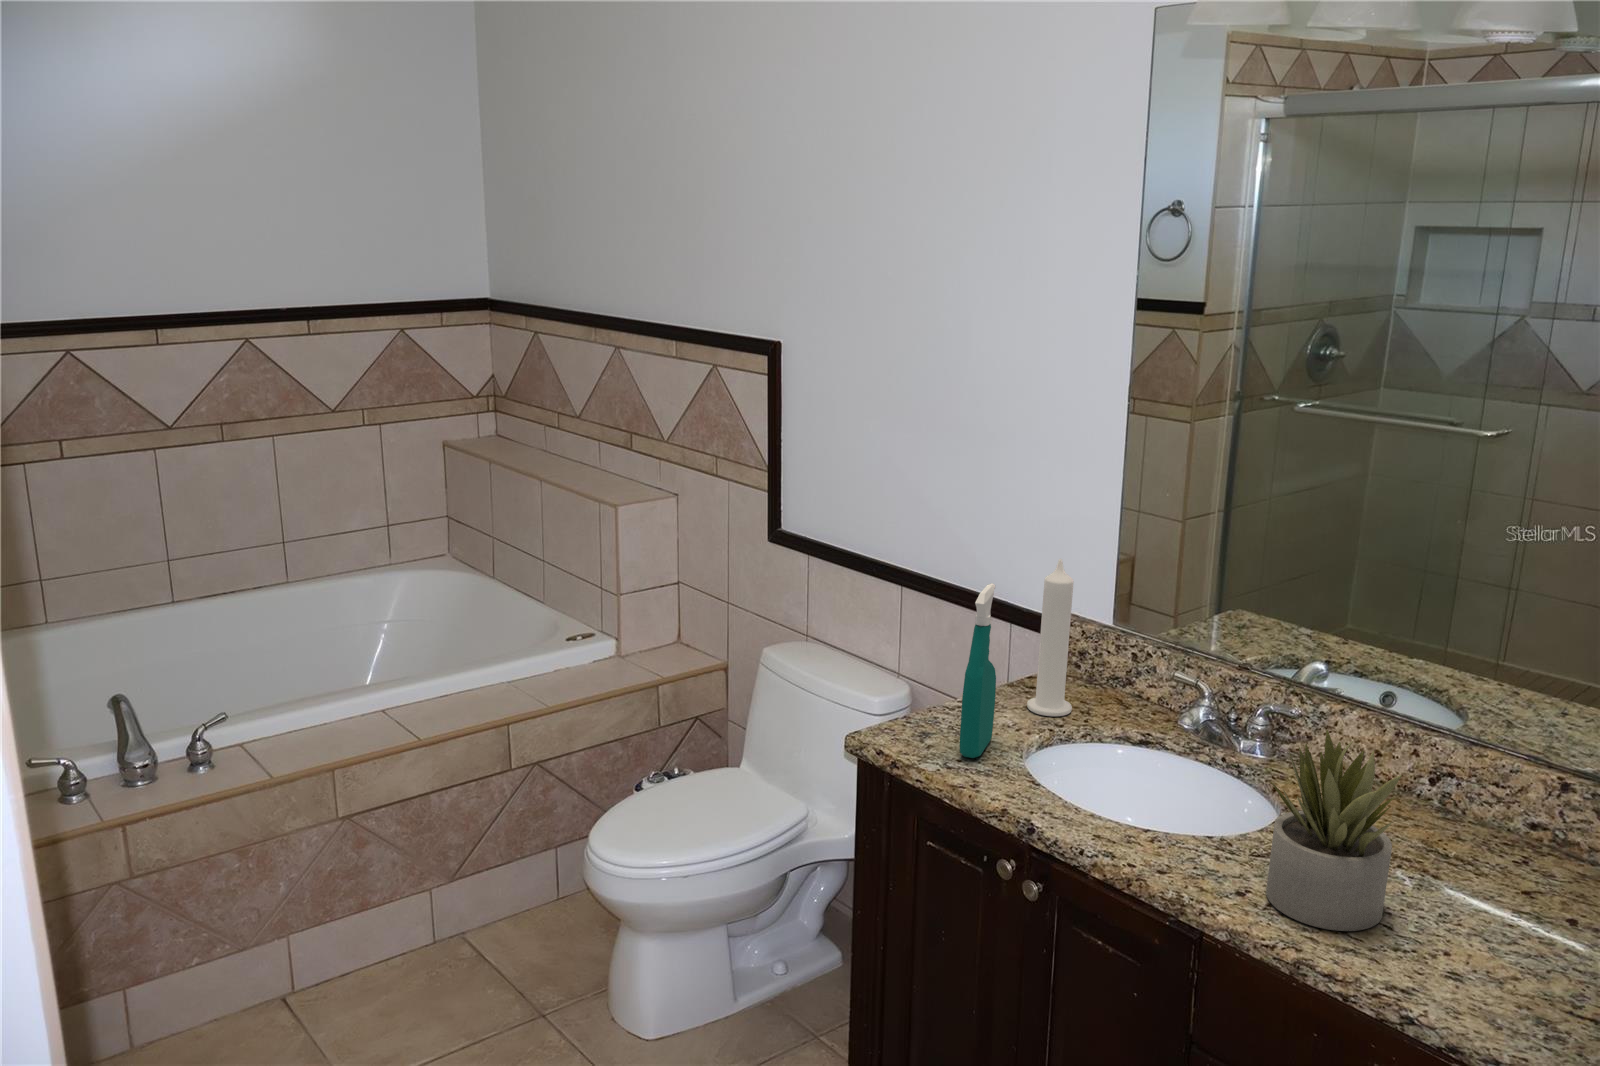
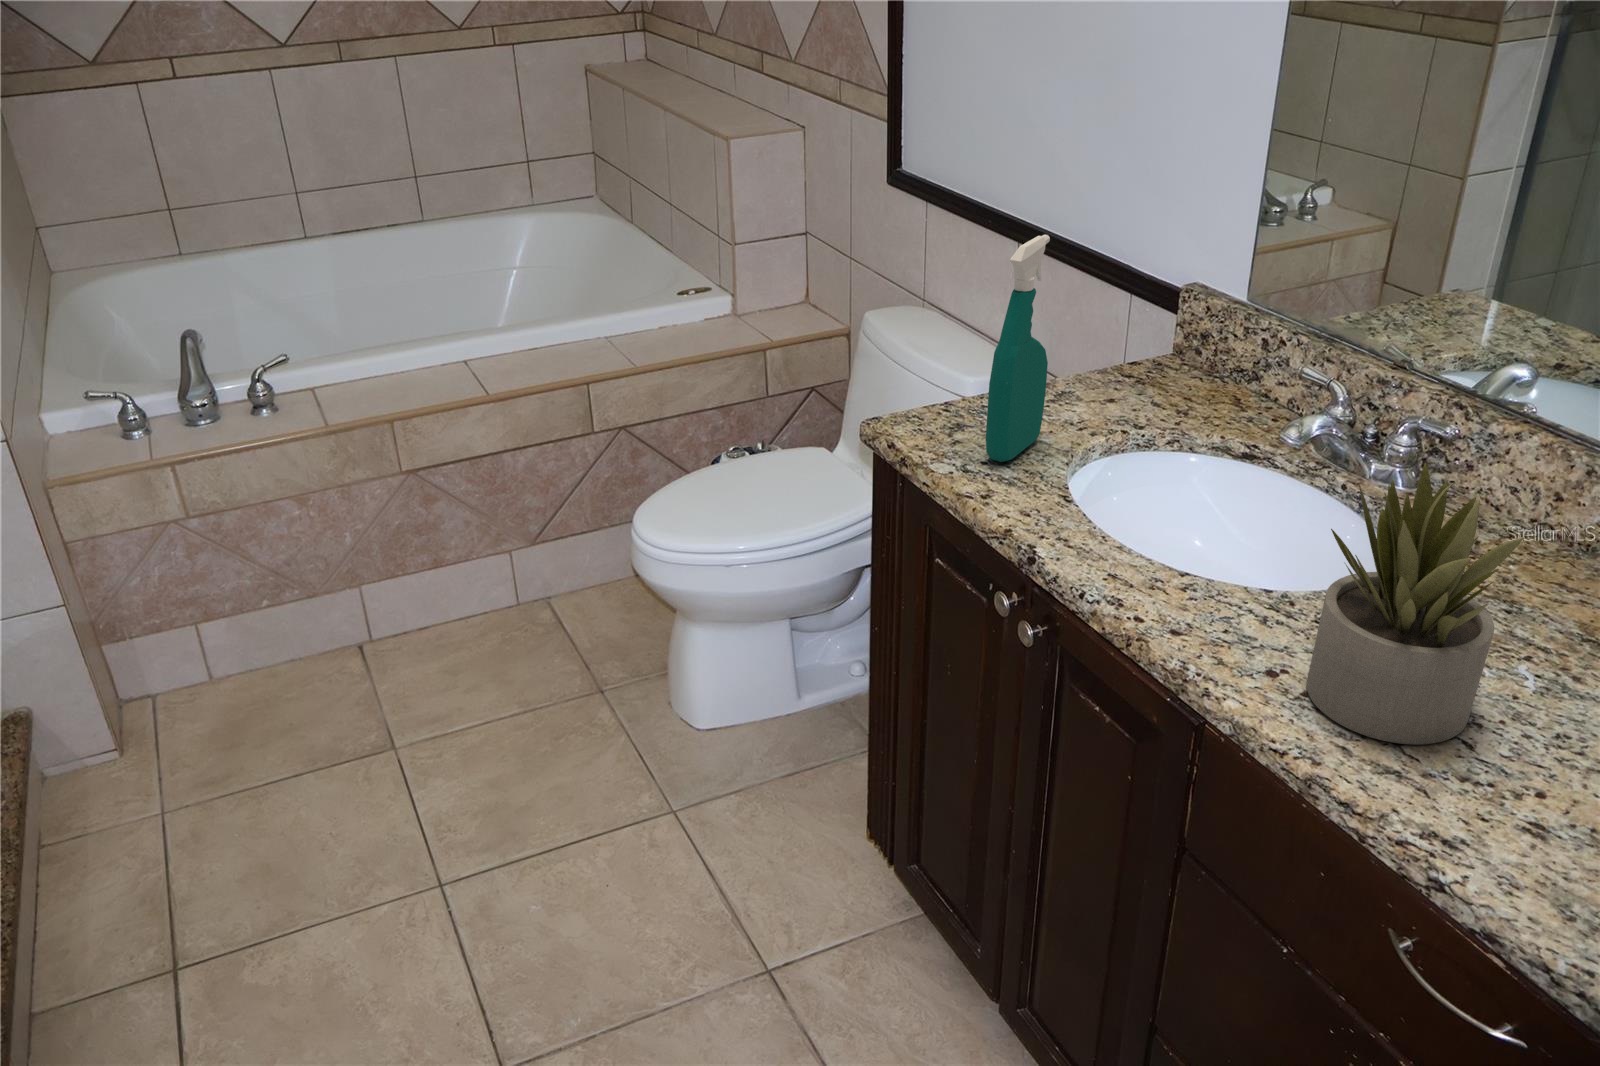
candle: present [1027,559,1074,716] -> none [1109,206,1179,415]

